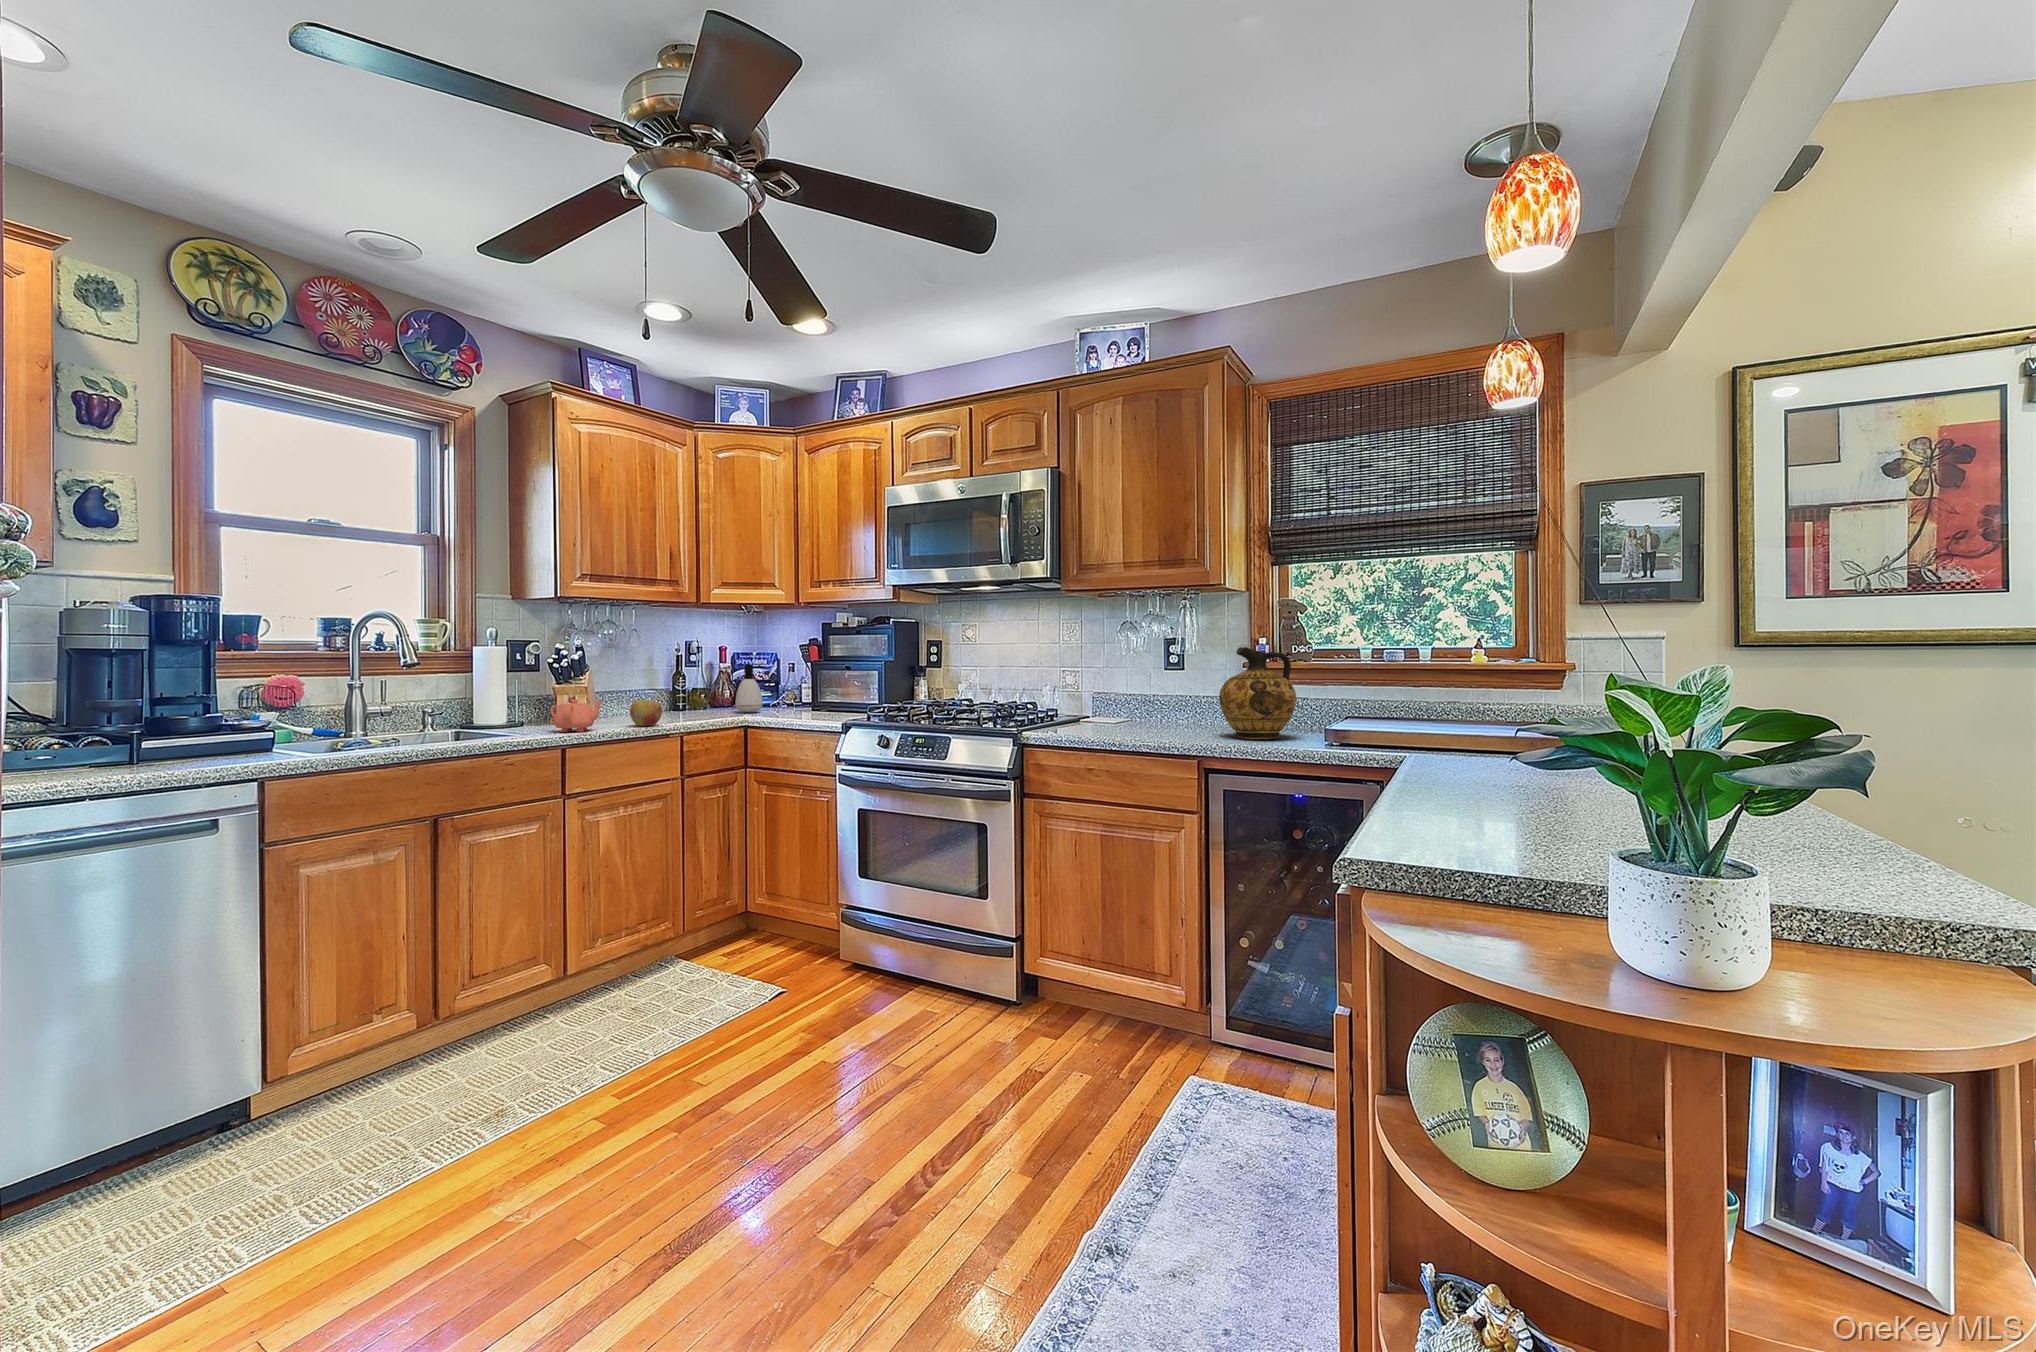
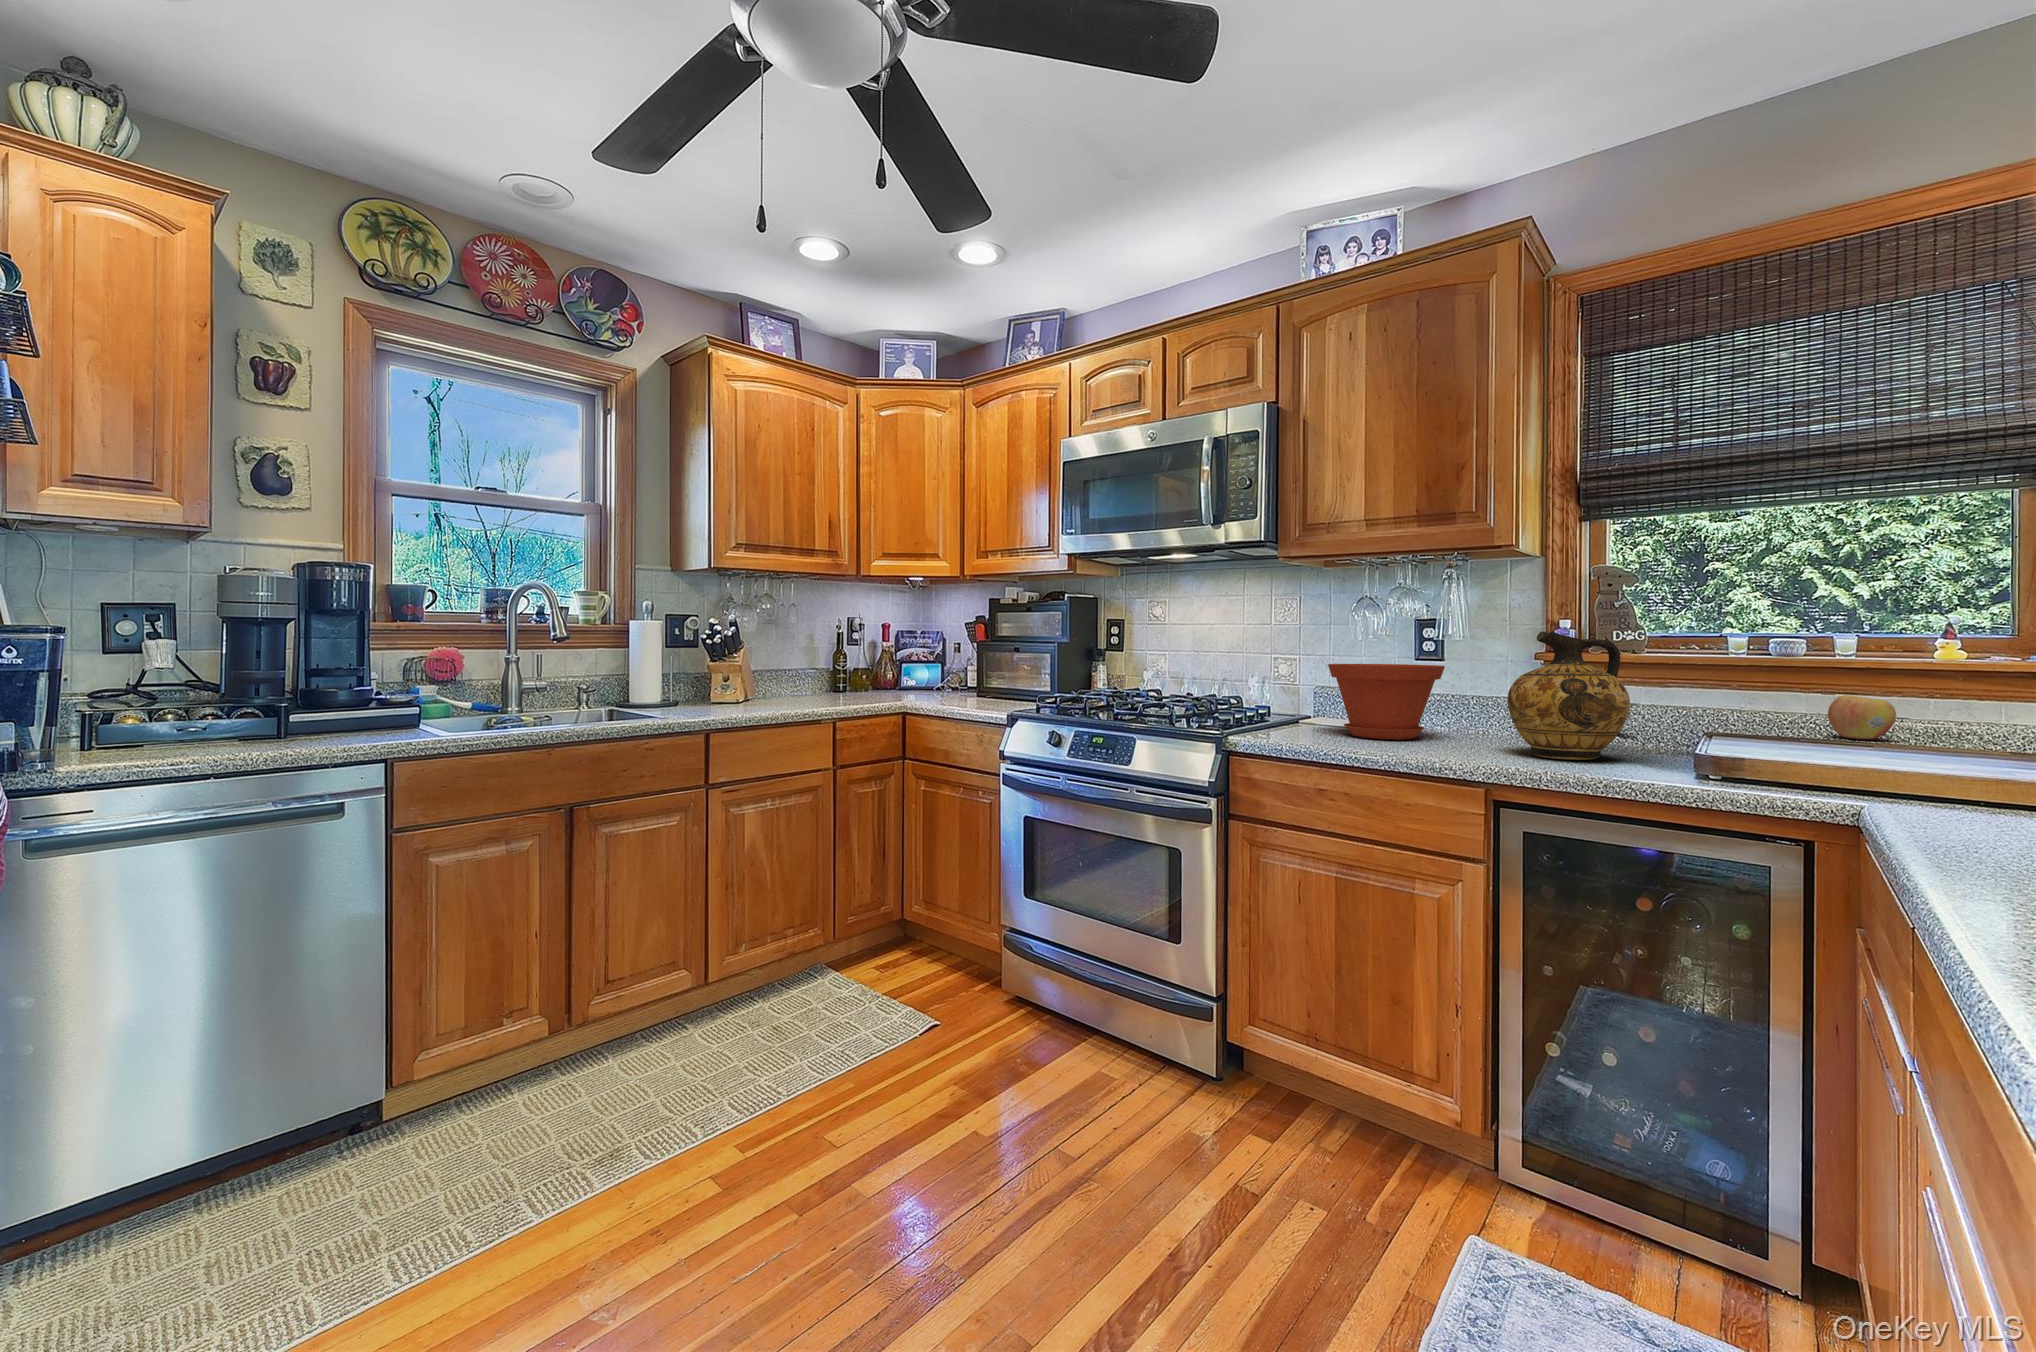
soap dispenser: present [735,664,763,713] -> none [896,645,926,698]
plant pot: none [1098,673,1181,731] -> present [1328,664,1445,740]
teapot: present [550,699,603,732] -> none [697,681,752,716]
apple: present [630,700,662,726] -> present [1828,695,1896,739]

